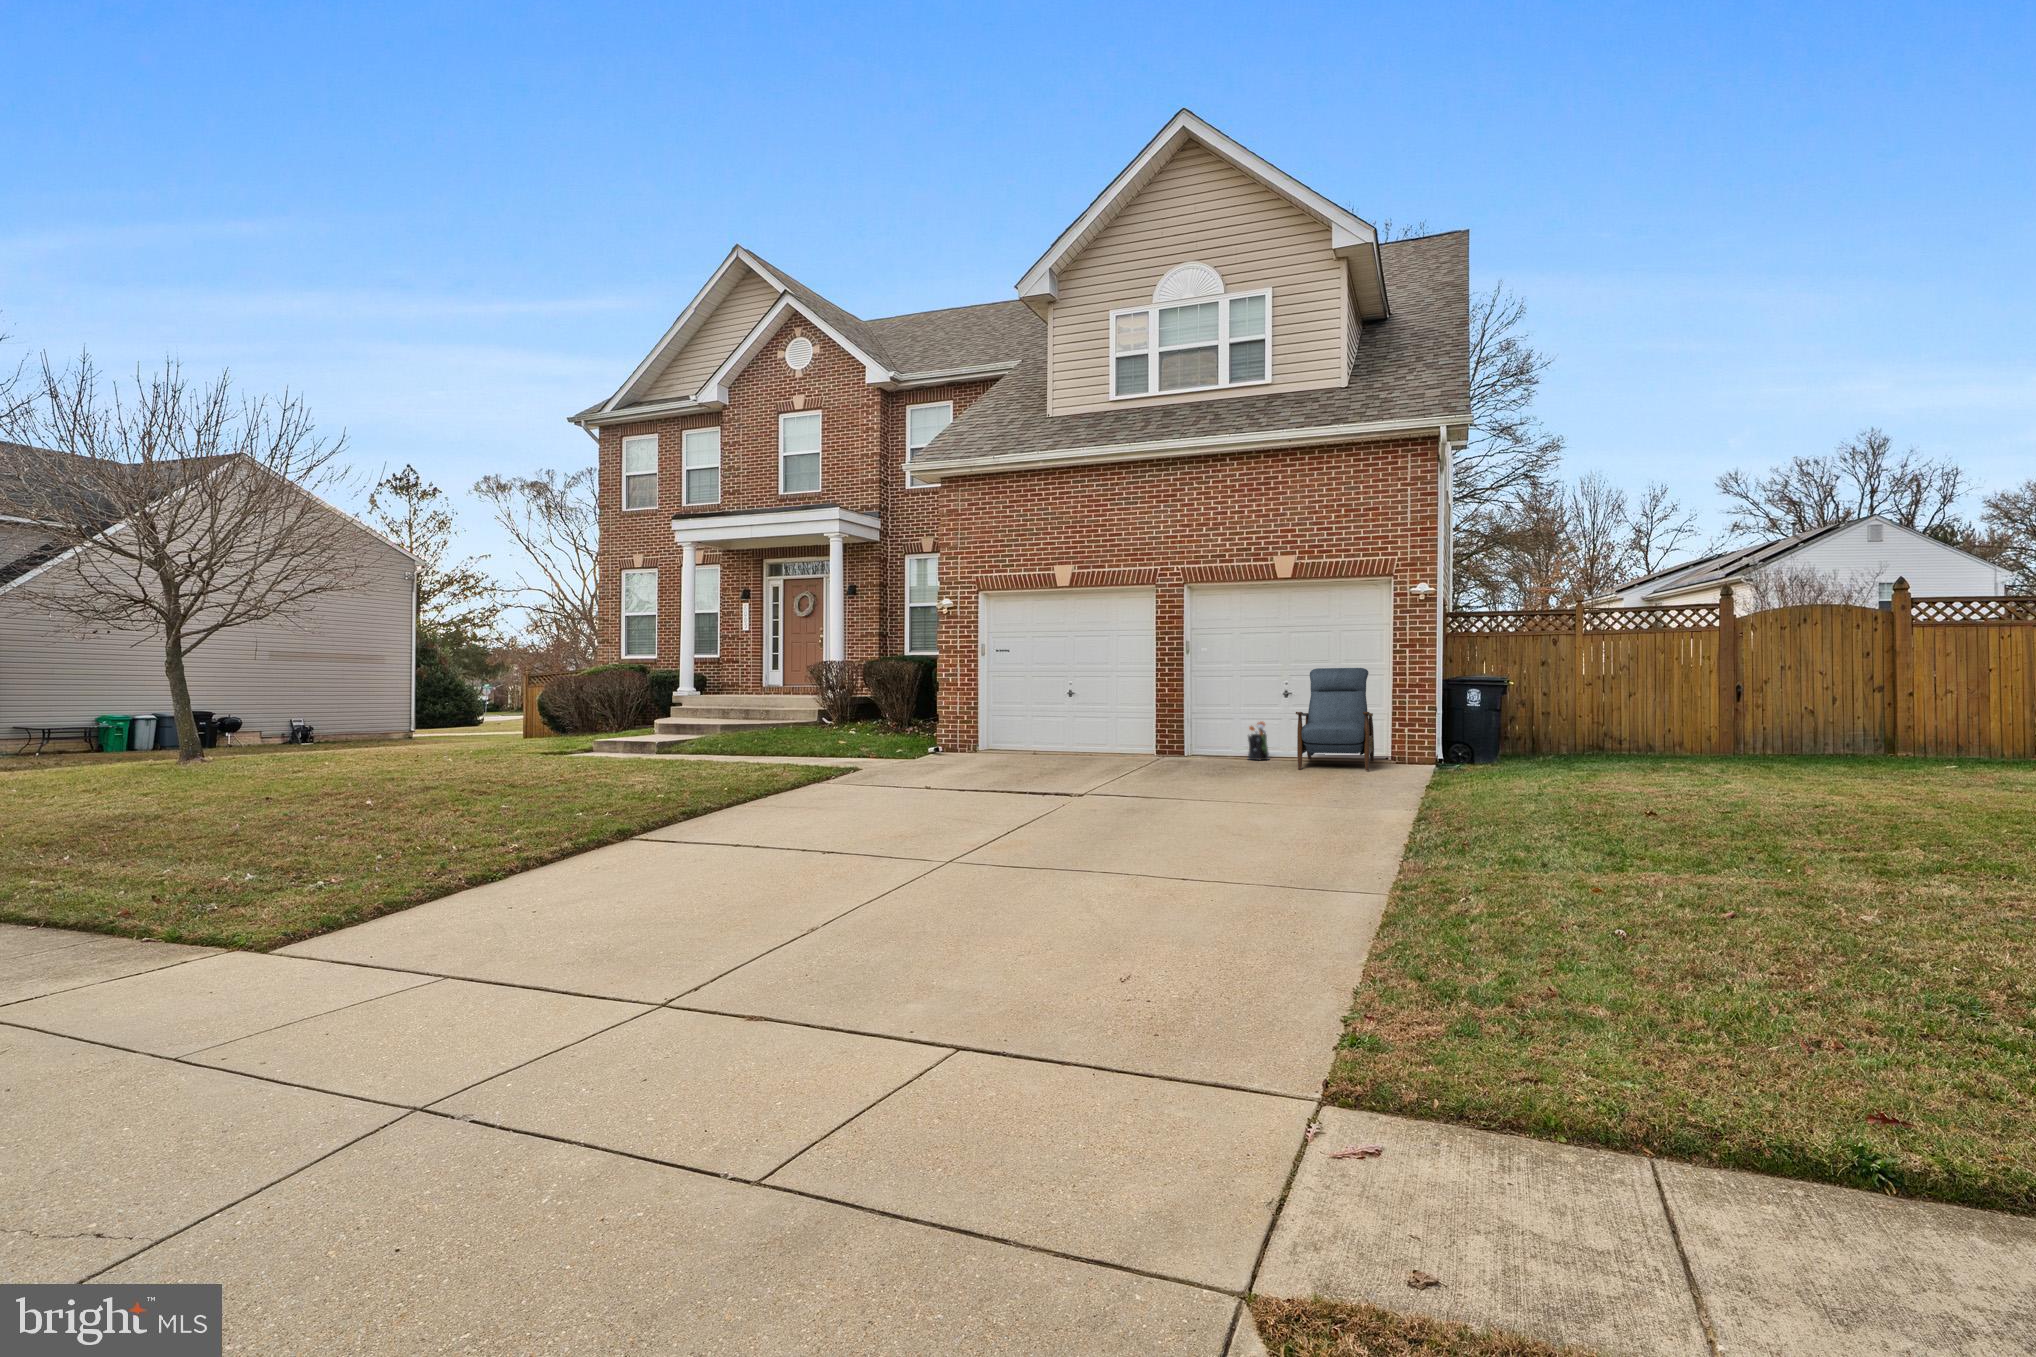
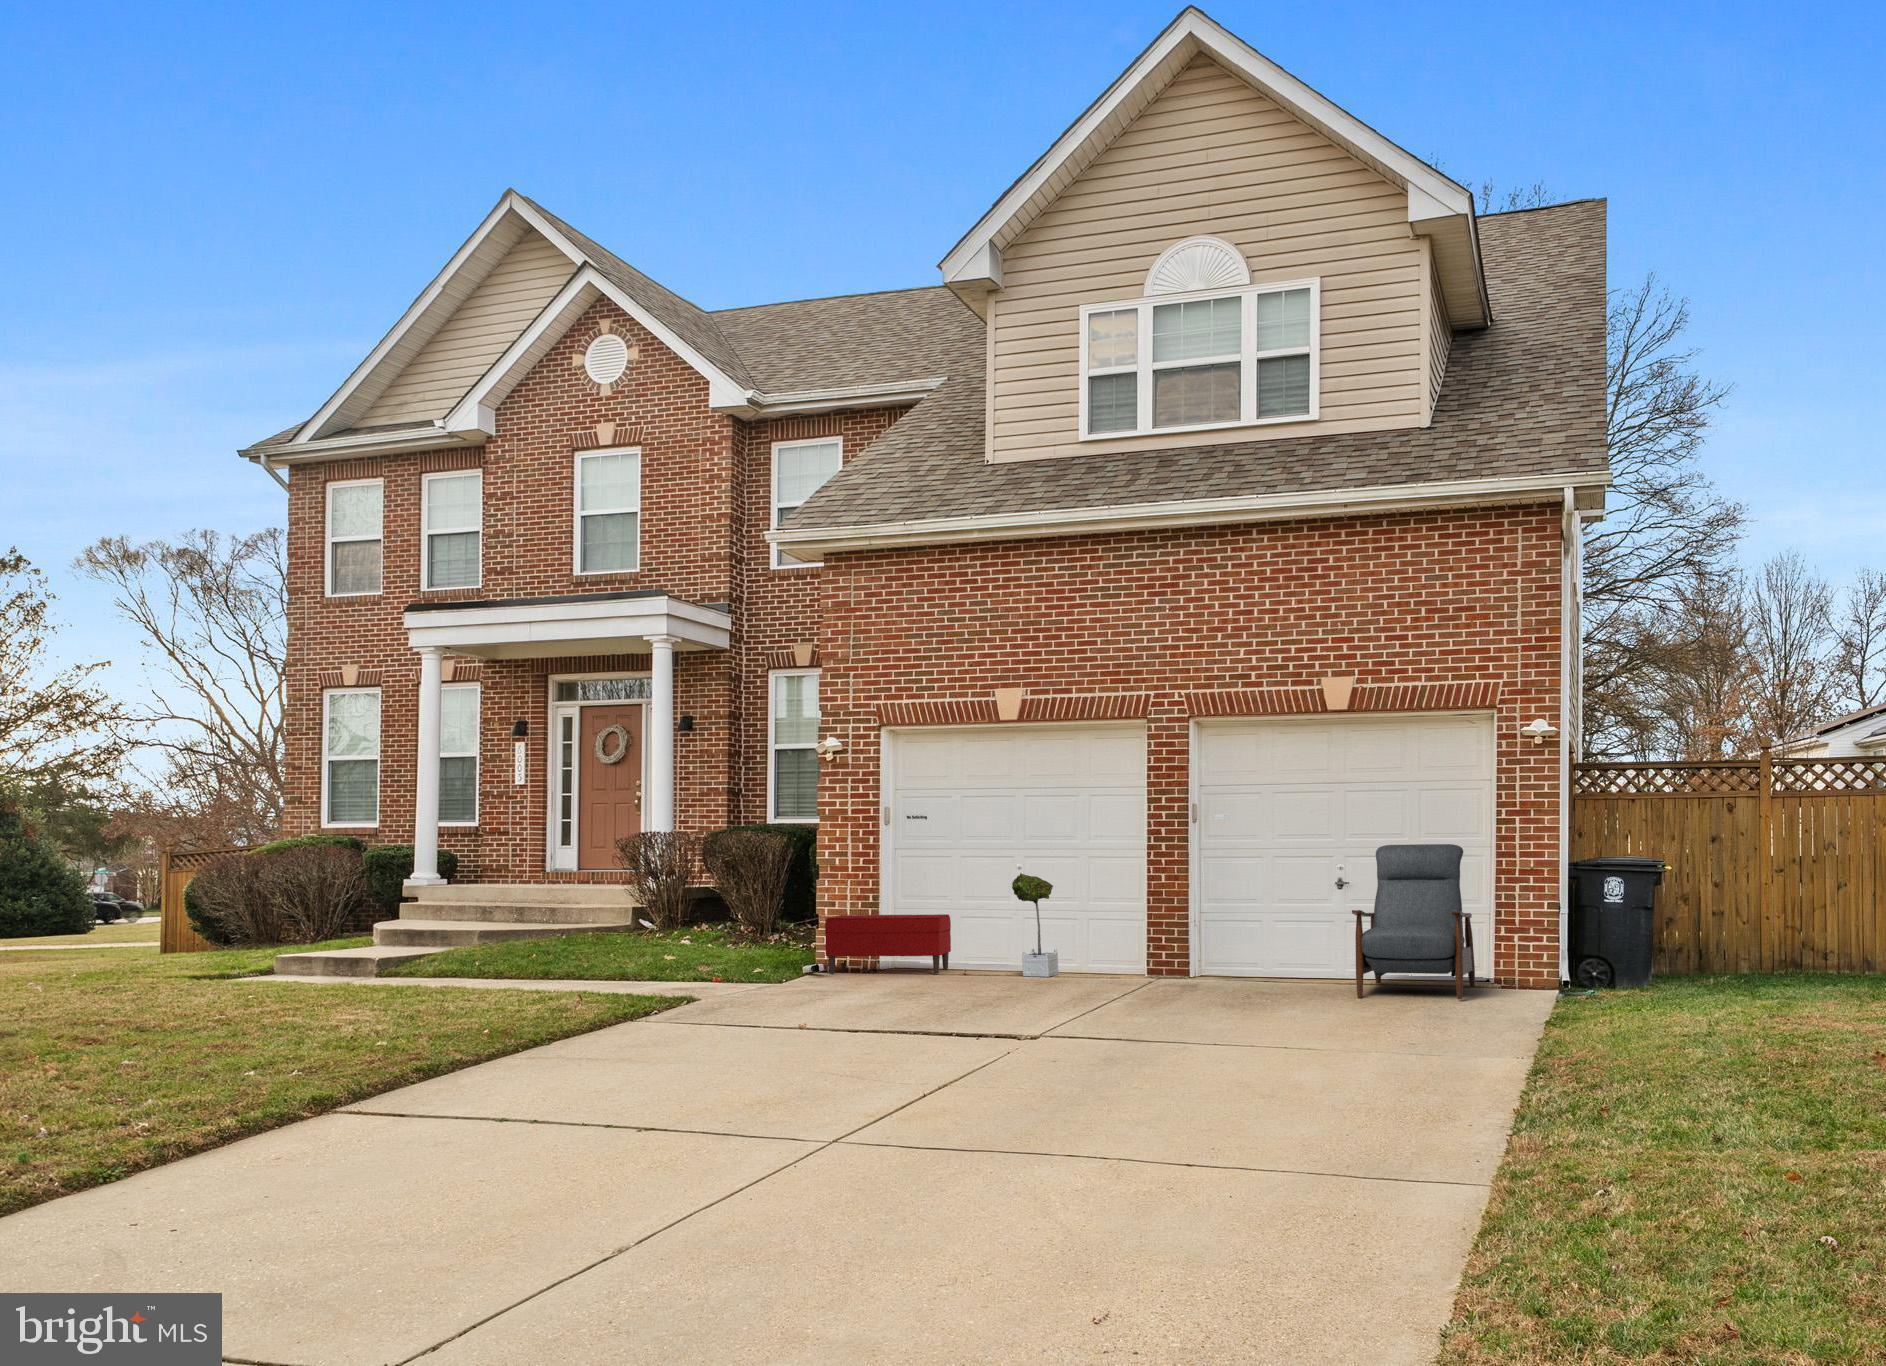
potted tree: none [1067,688,1098,755] -> present [1012,873,1059,977]
bench: none [944,715,1027,754] -> present [825,914,951,974]
watering can: present [1248,721,1269,760] -> none [1284,924,1319,984]

